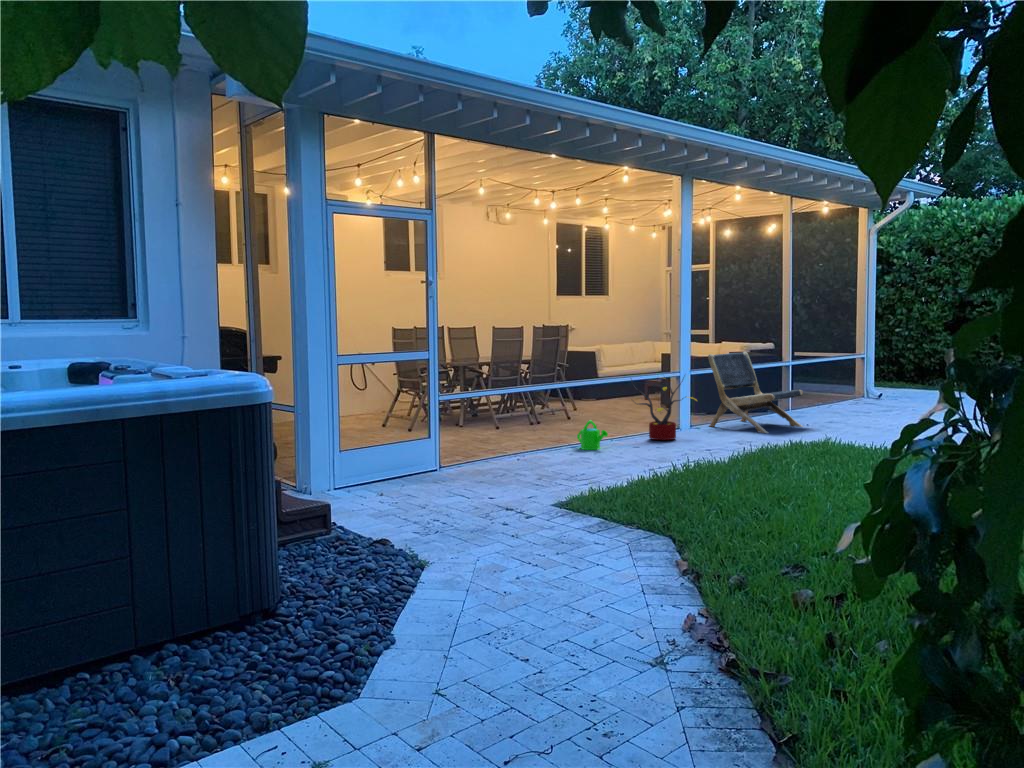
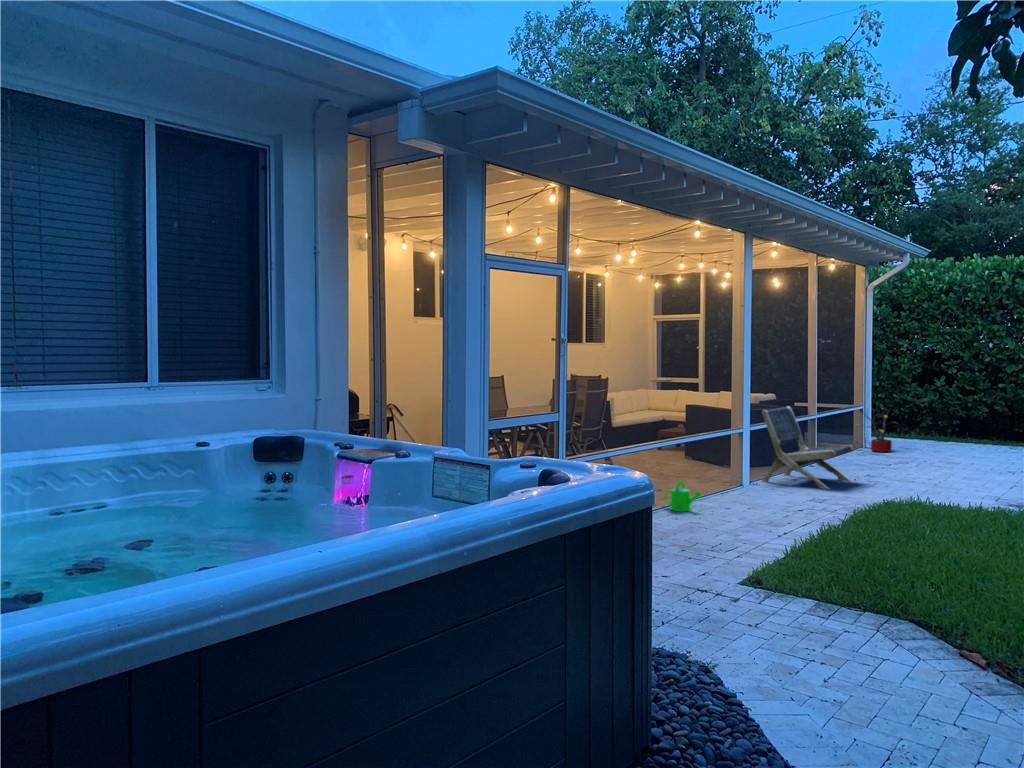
decorative plant: present [632,378,697,440] -> present [867,412,892,452]

